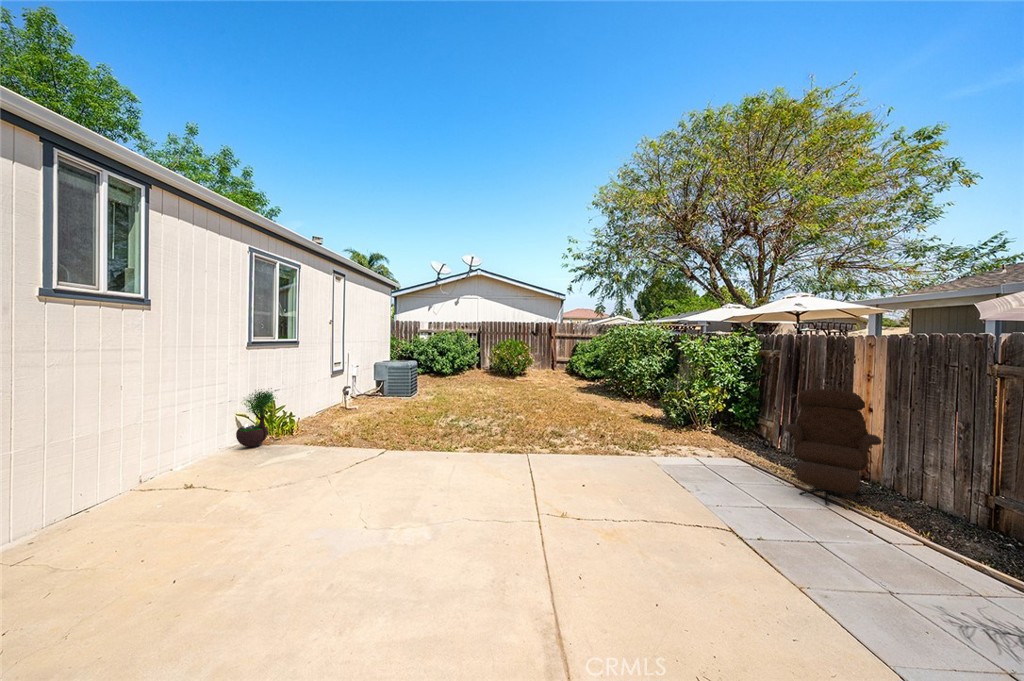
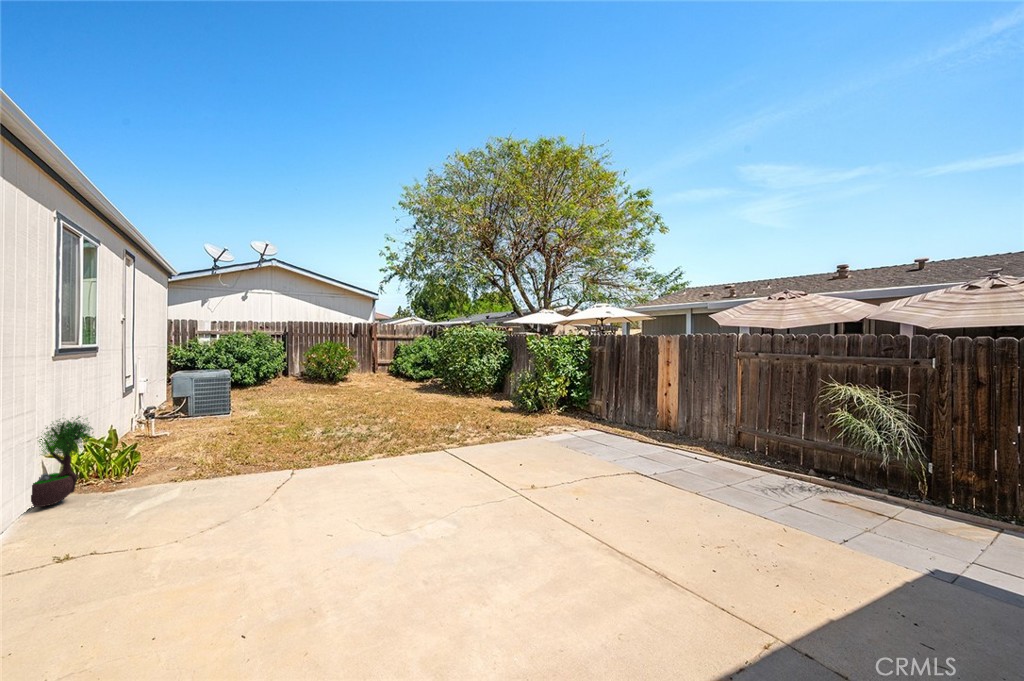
lounge chair: present [785,389,882,506] -> none [624,373,677,448]

